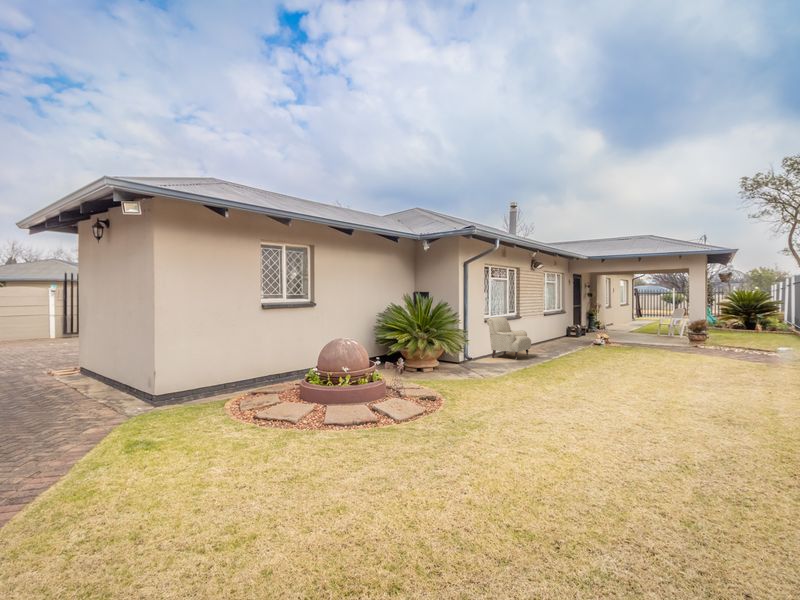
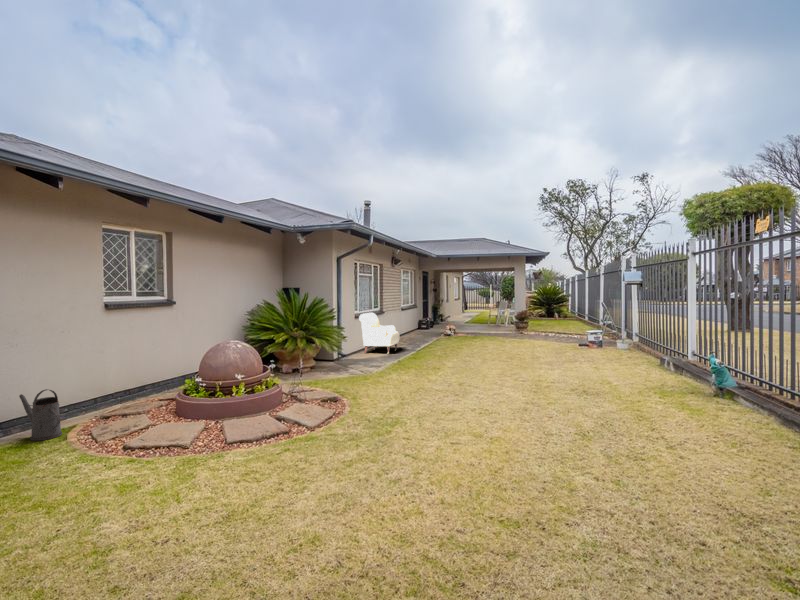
watering can: none [203,366,225,404] -> present [19,389,62,441]

